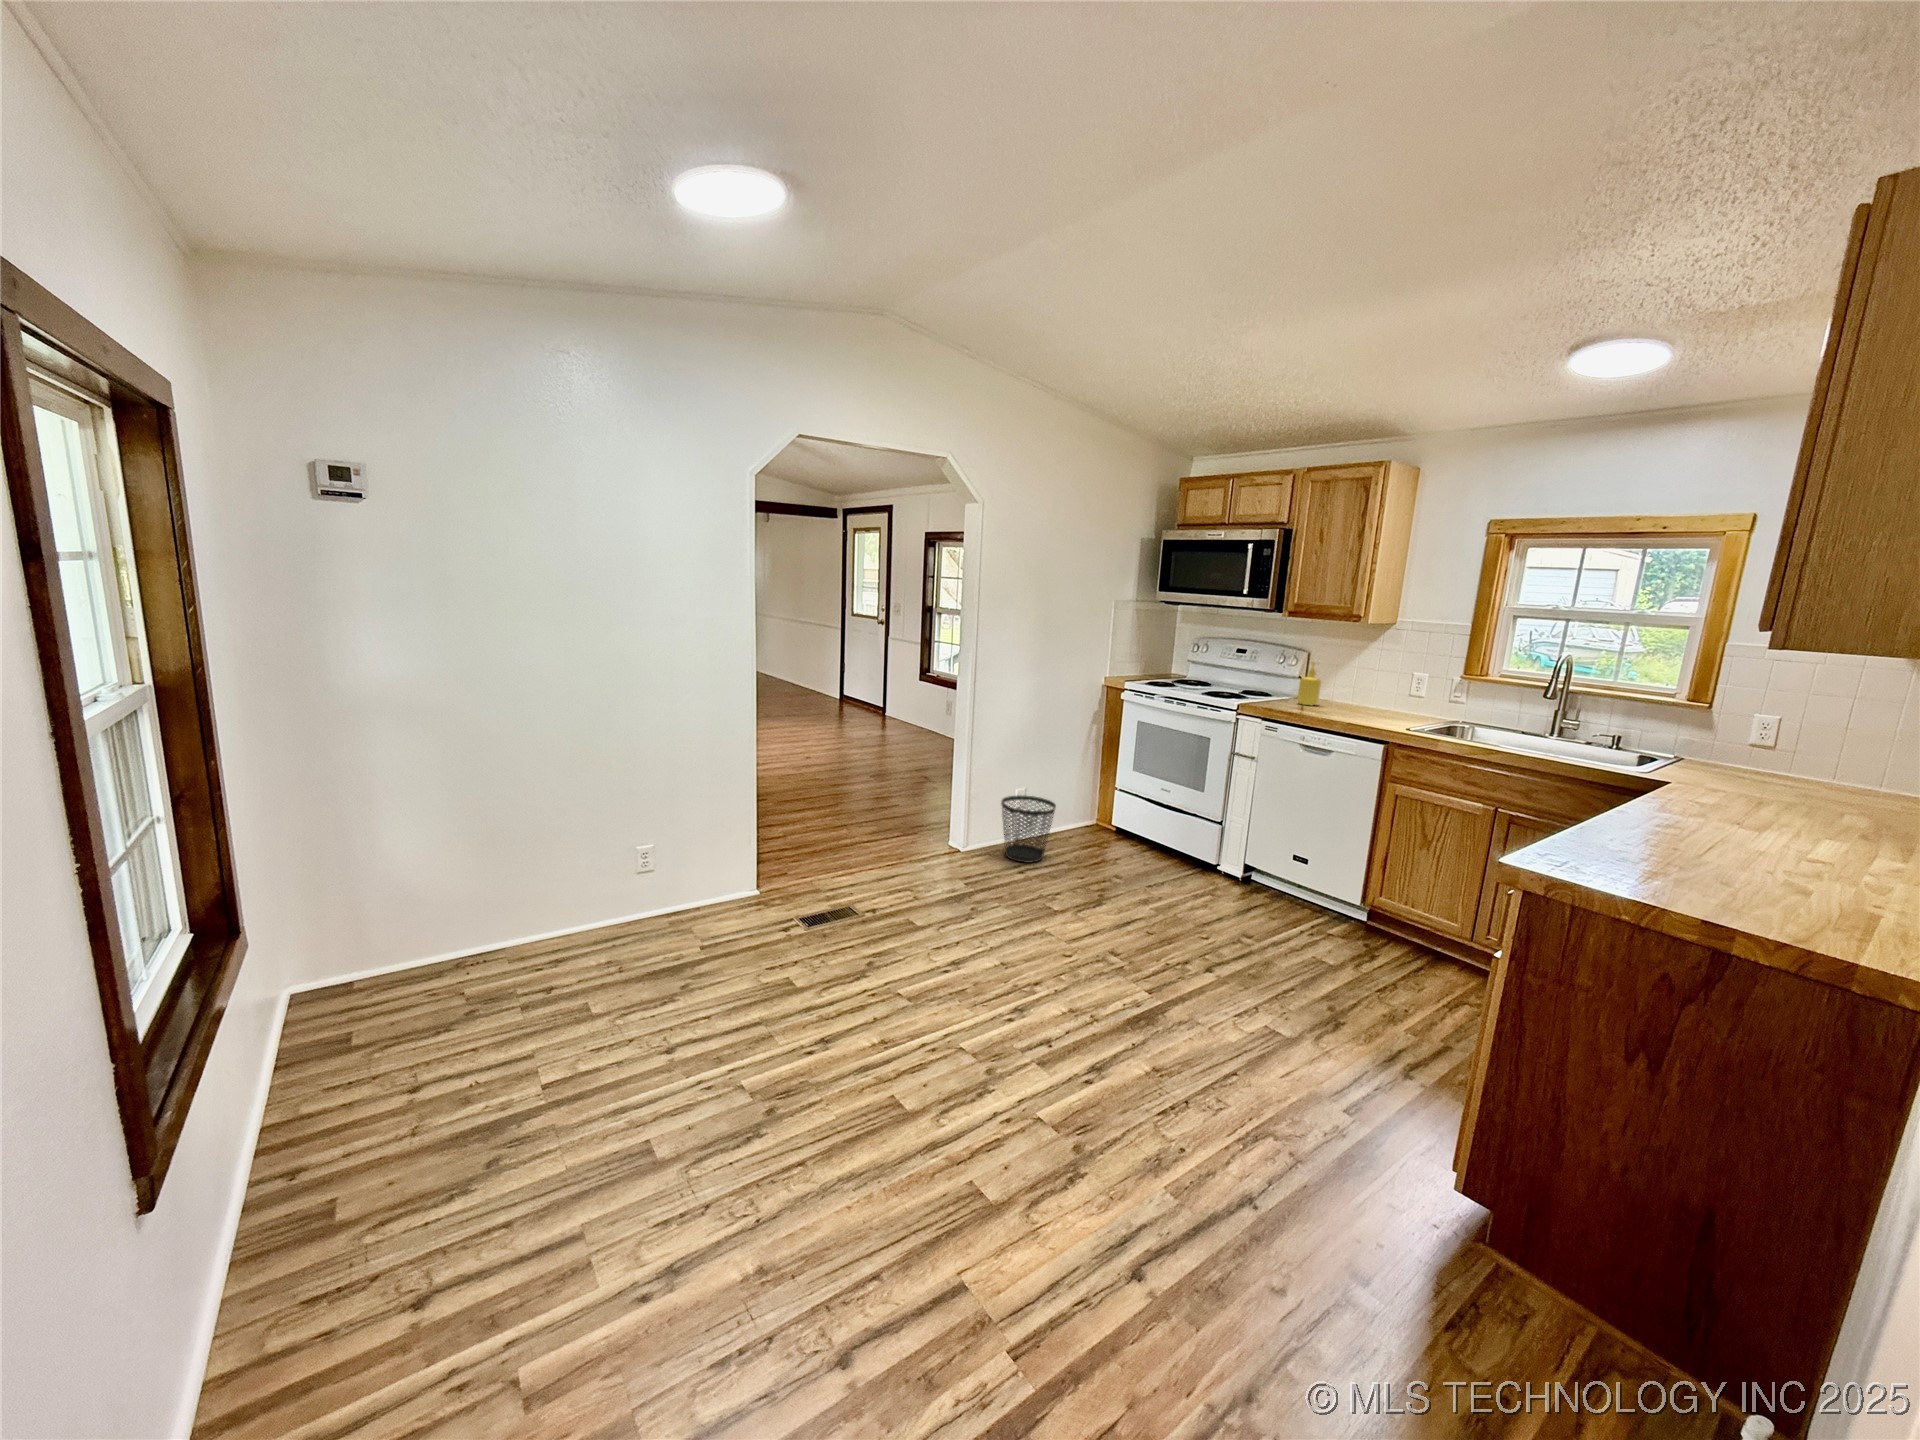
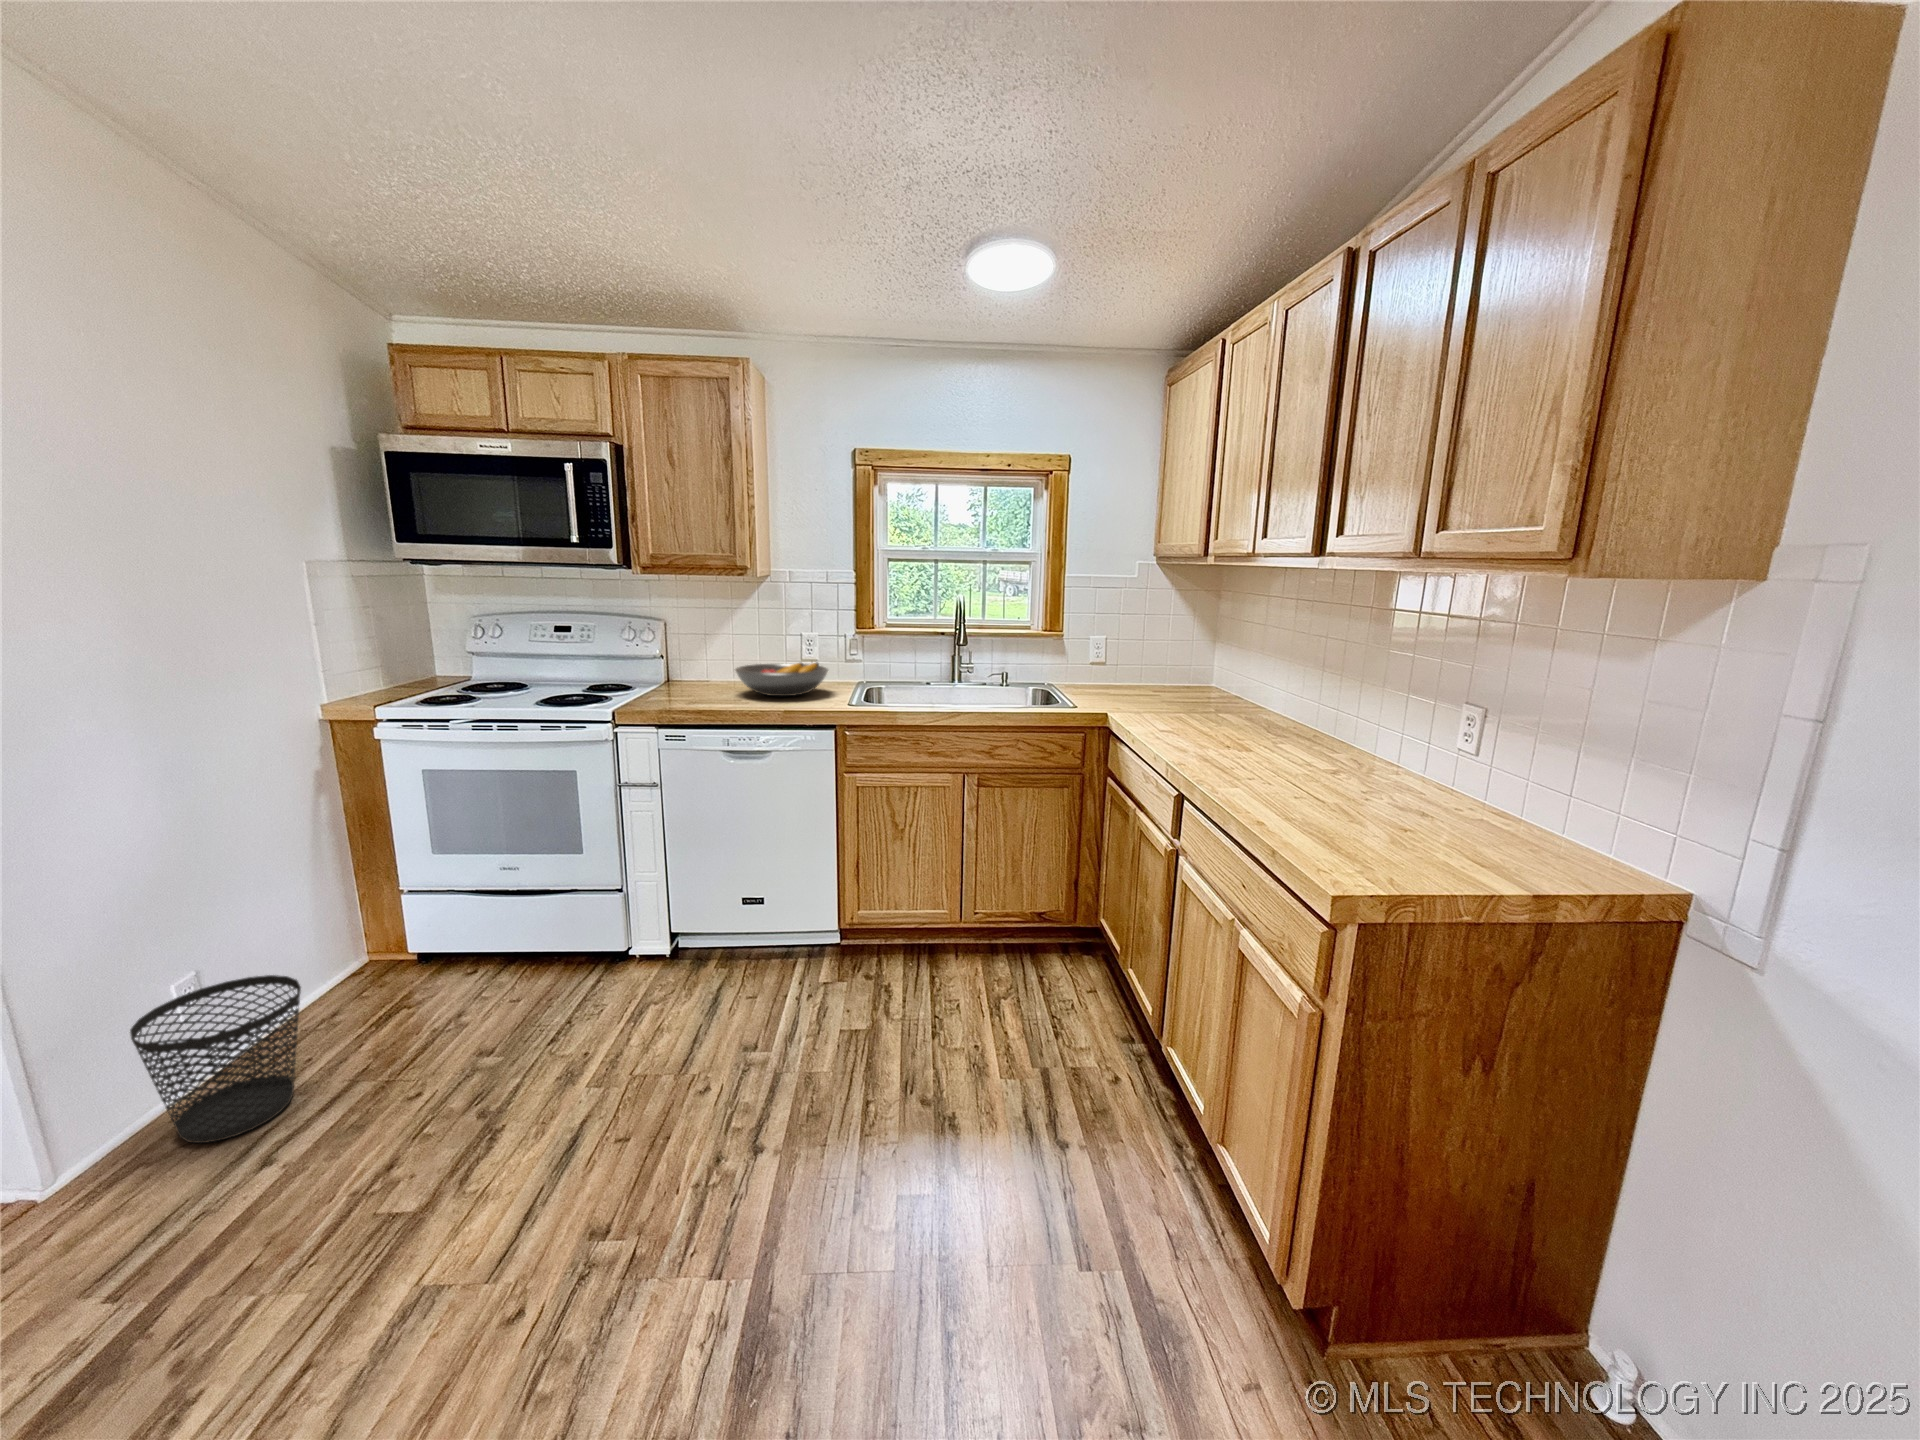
soap dispenser: present [1297,662,1321,705] -> none [680,634,708,692]
fruit bowl: none [1333,690,1415,719] -> present [735,662,828,696]

